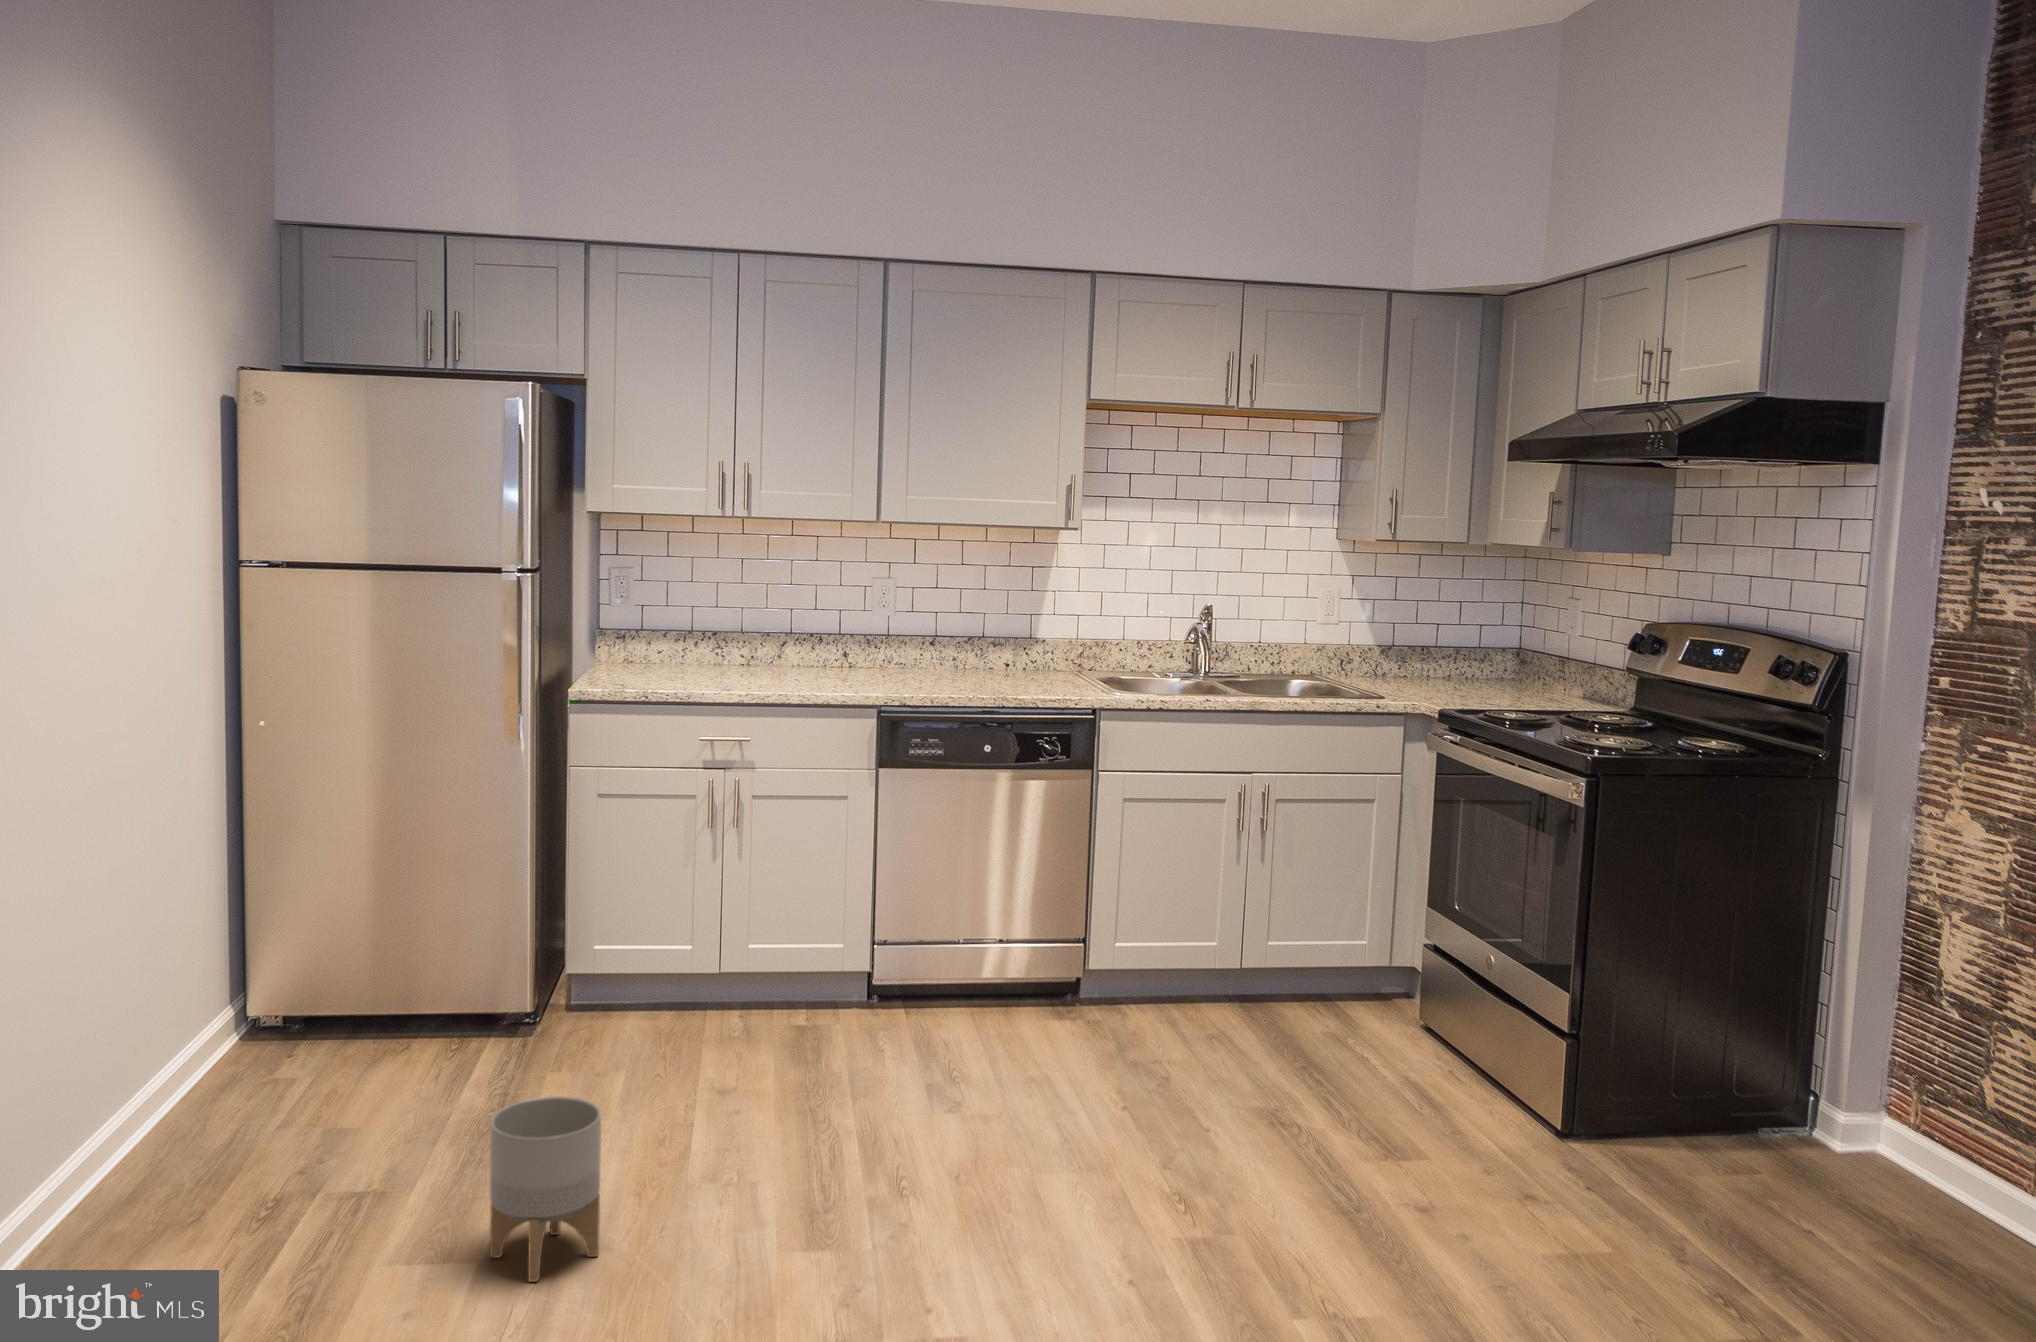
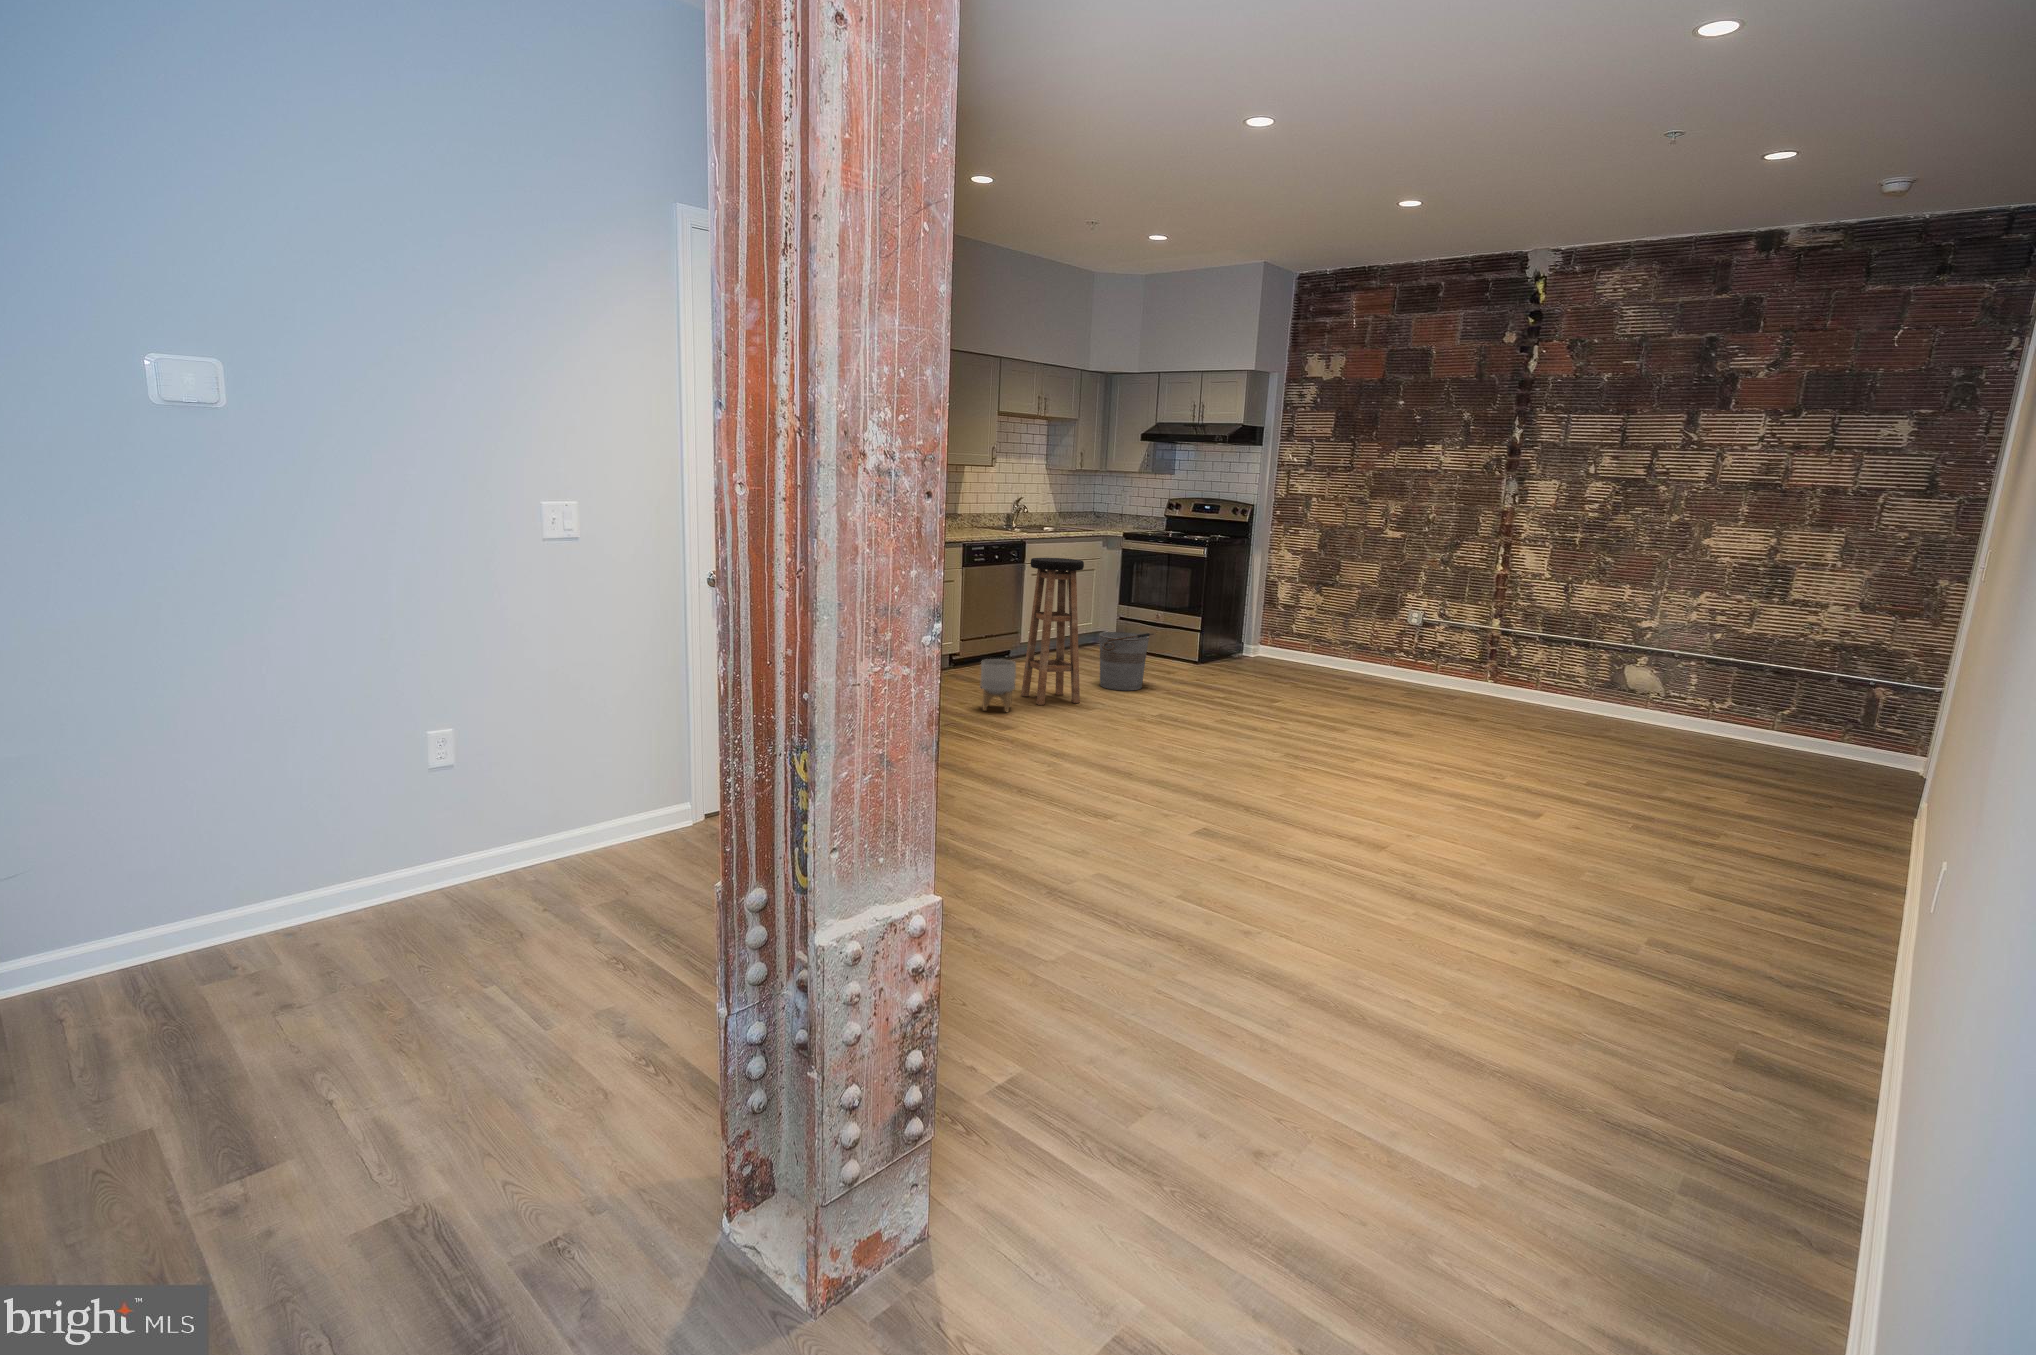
bar stool: none [691,803,876,1284] -> present [1021,558,1084,705]
bucket: none [1033,1037,1222,1254] -> present [1099,632,1154,690]

